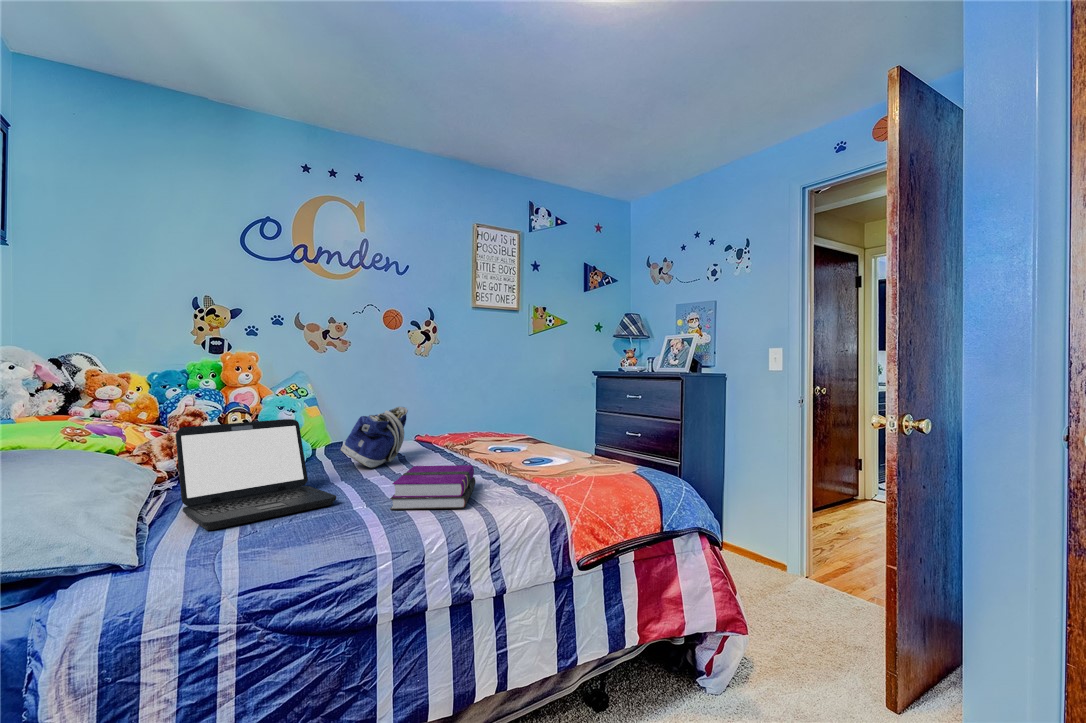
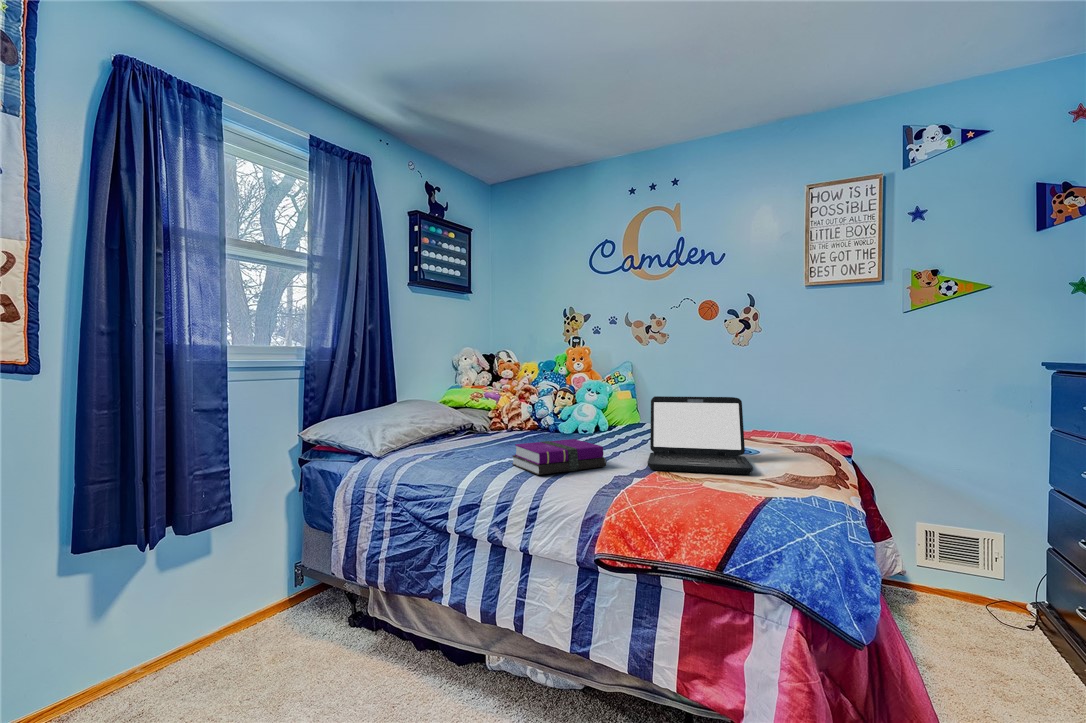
tote bag: present [341,407,408,467] -> none [583,392,655,441]
laptop: present [176,419,336,530] -> present [648,396,753,474]

